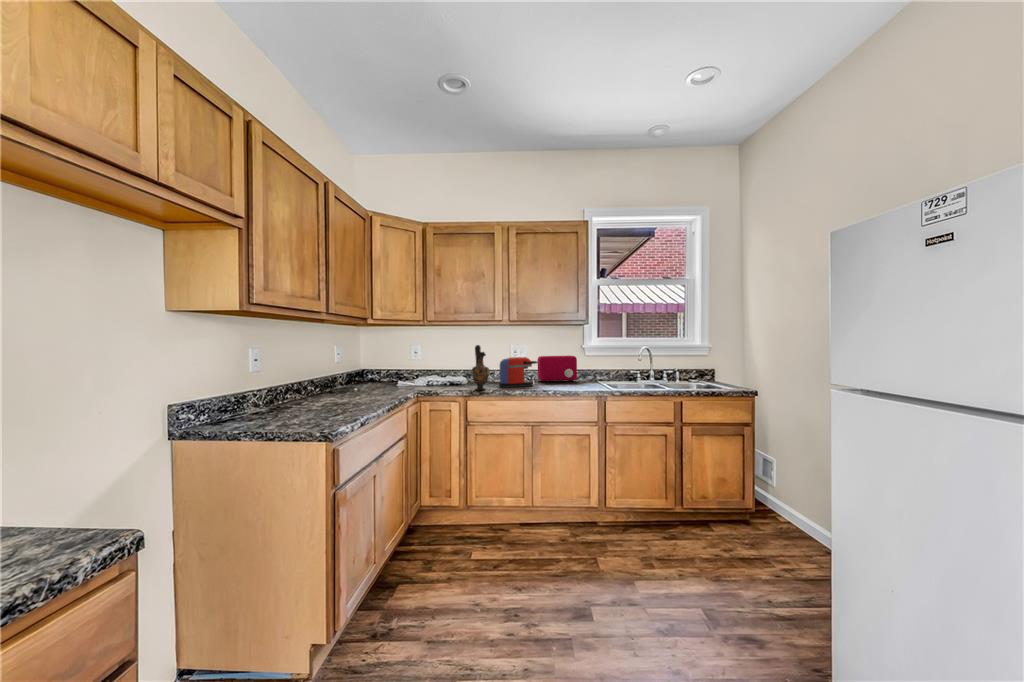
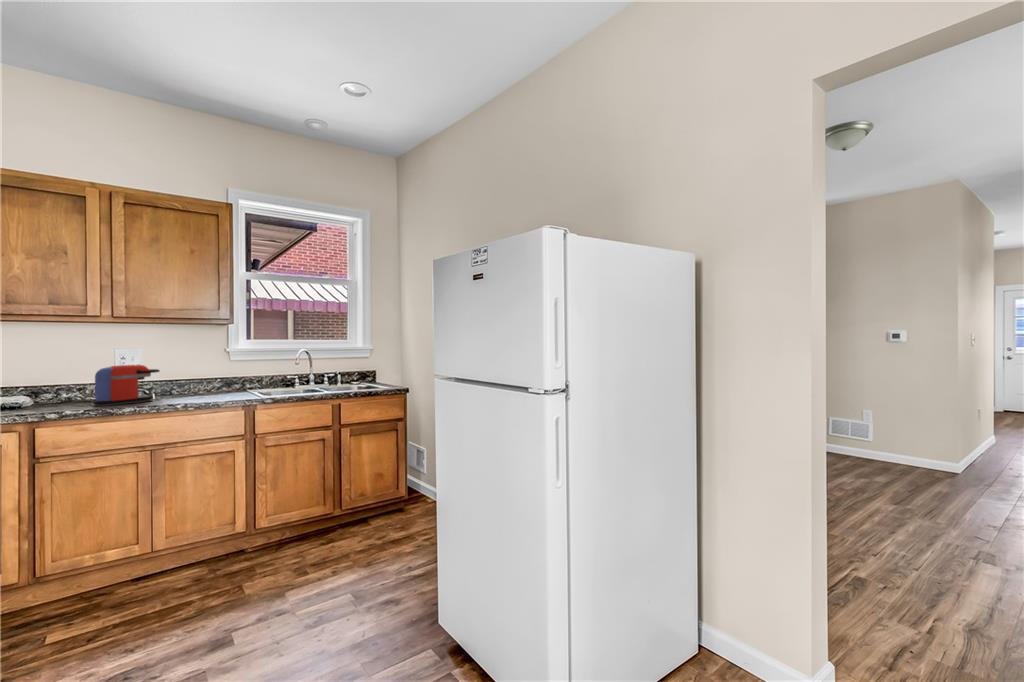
vase: present [472,345,489,390] -> none [42,349,76,413]
toaster: present [538,356,577,382] -> none [160,361,219,396]

